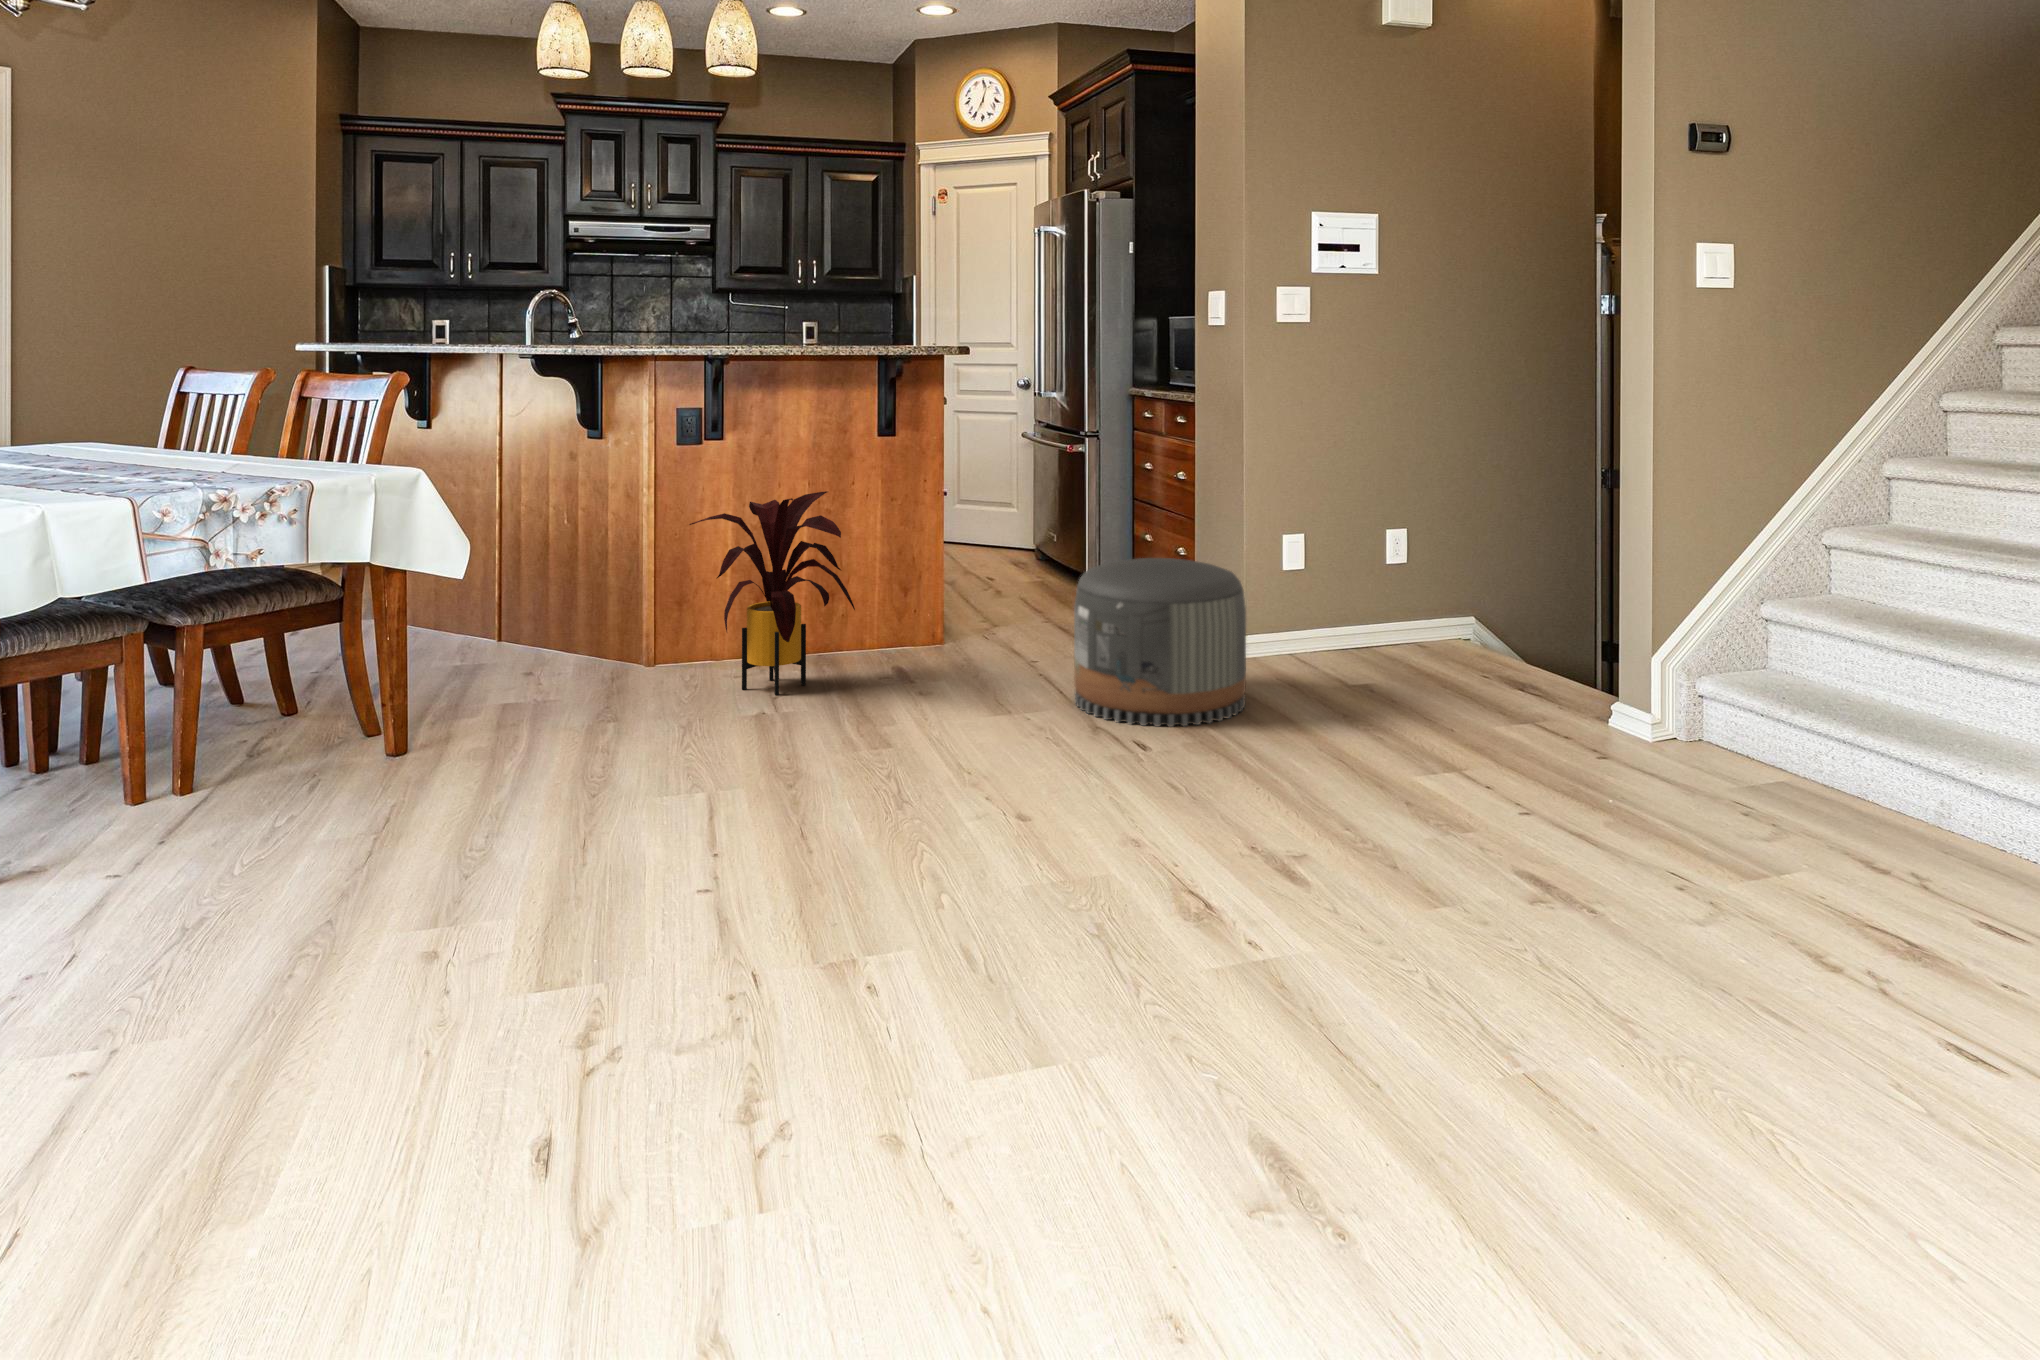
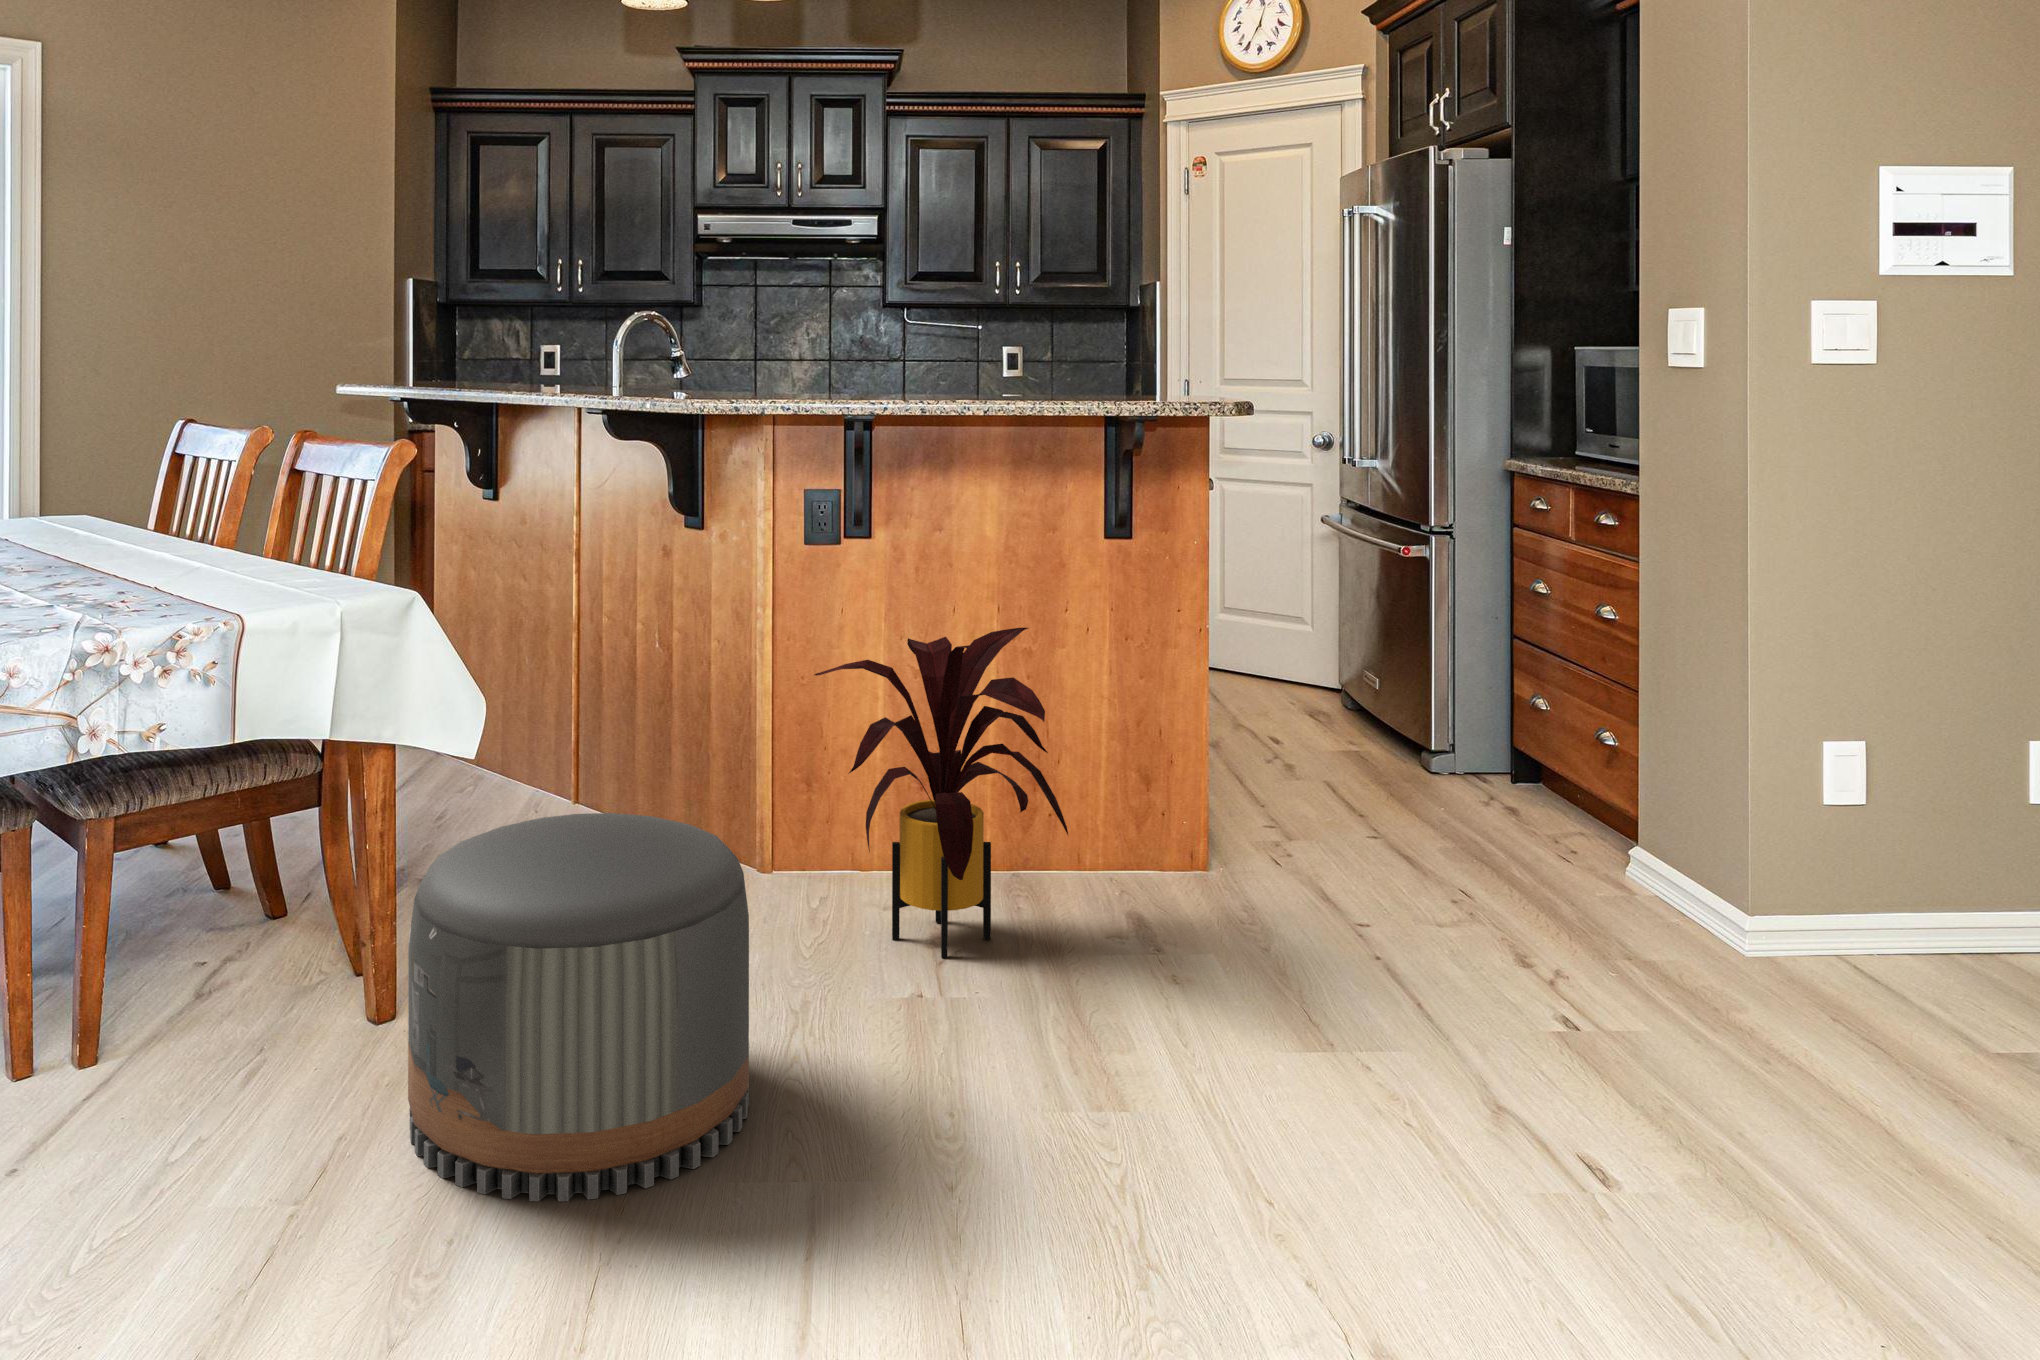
pouf: present [1074,558,1246,727] -> present [408,813,749,1201]

